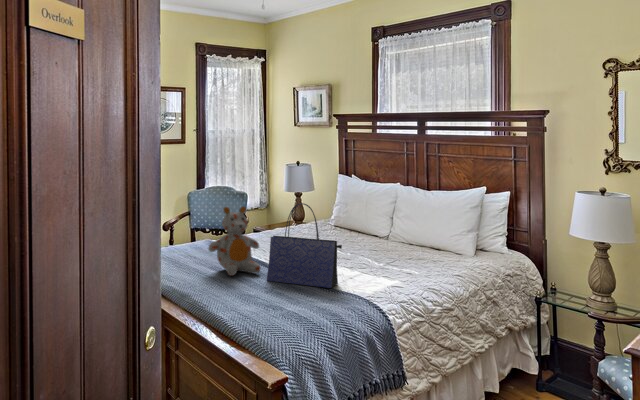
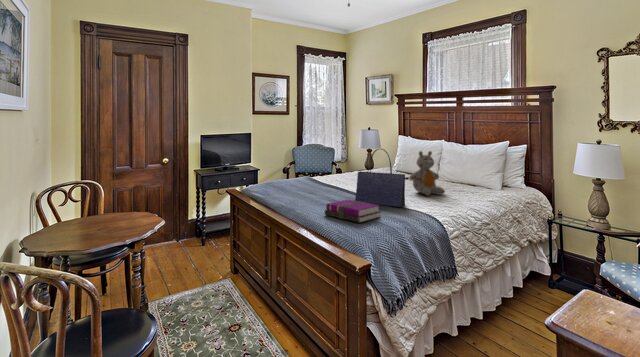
stuffed bear: present [208,206,260,276] -> present [409,151,445,195]
notebook: none [218,279,300,316] -> present [325,200,381,223]

